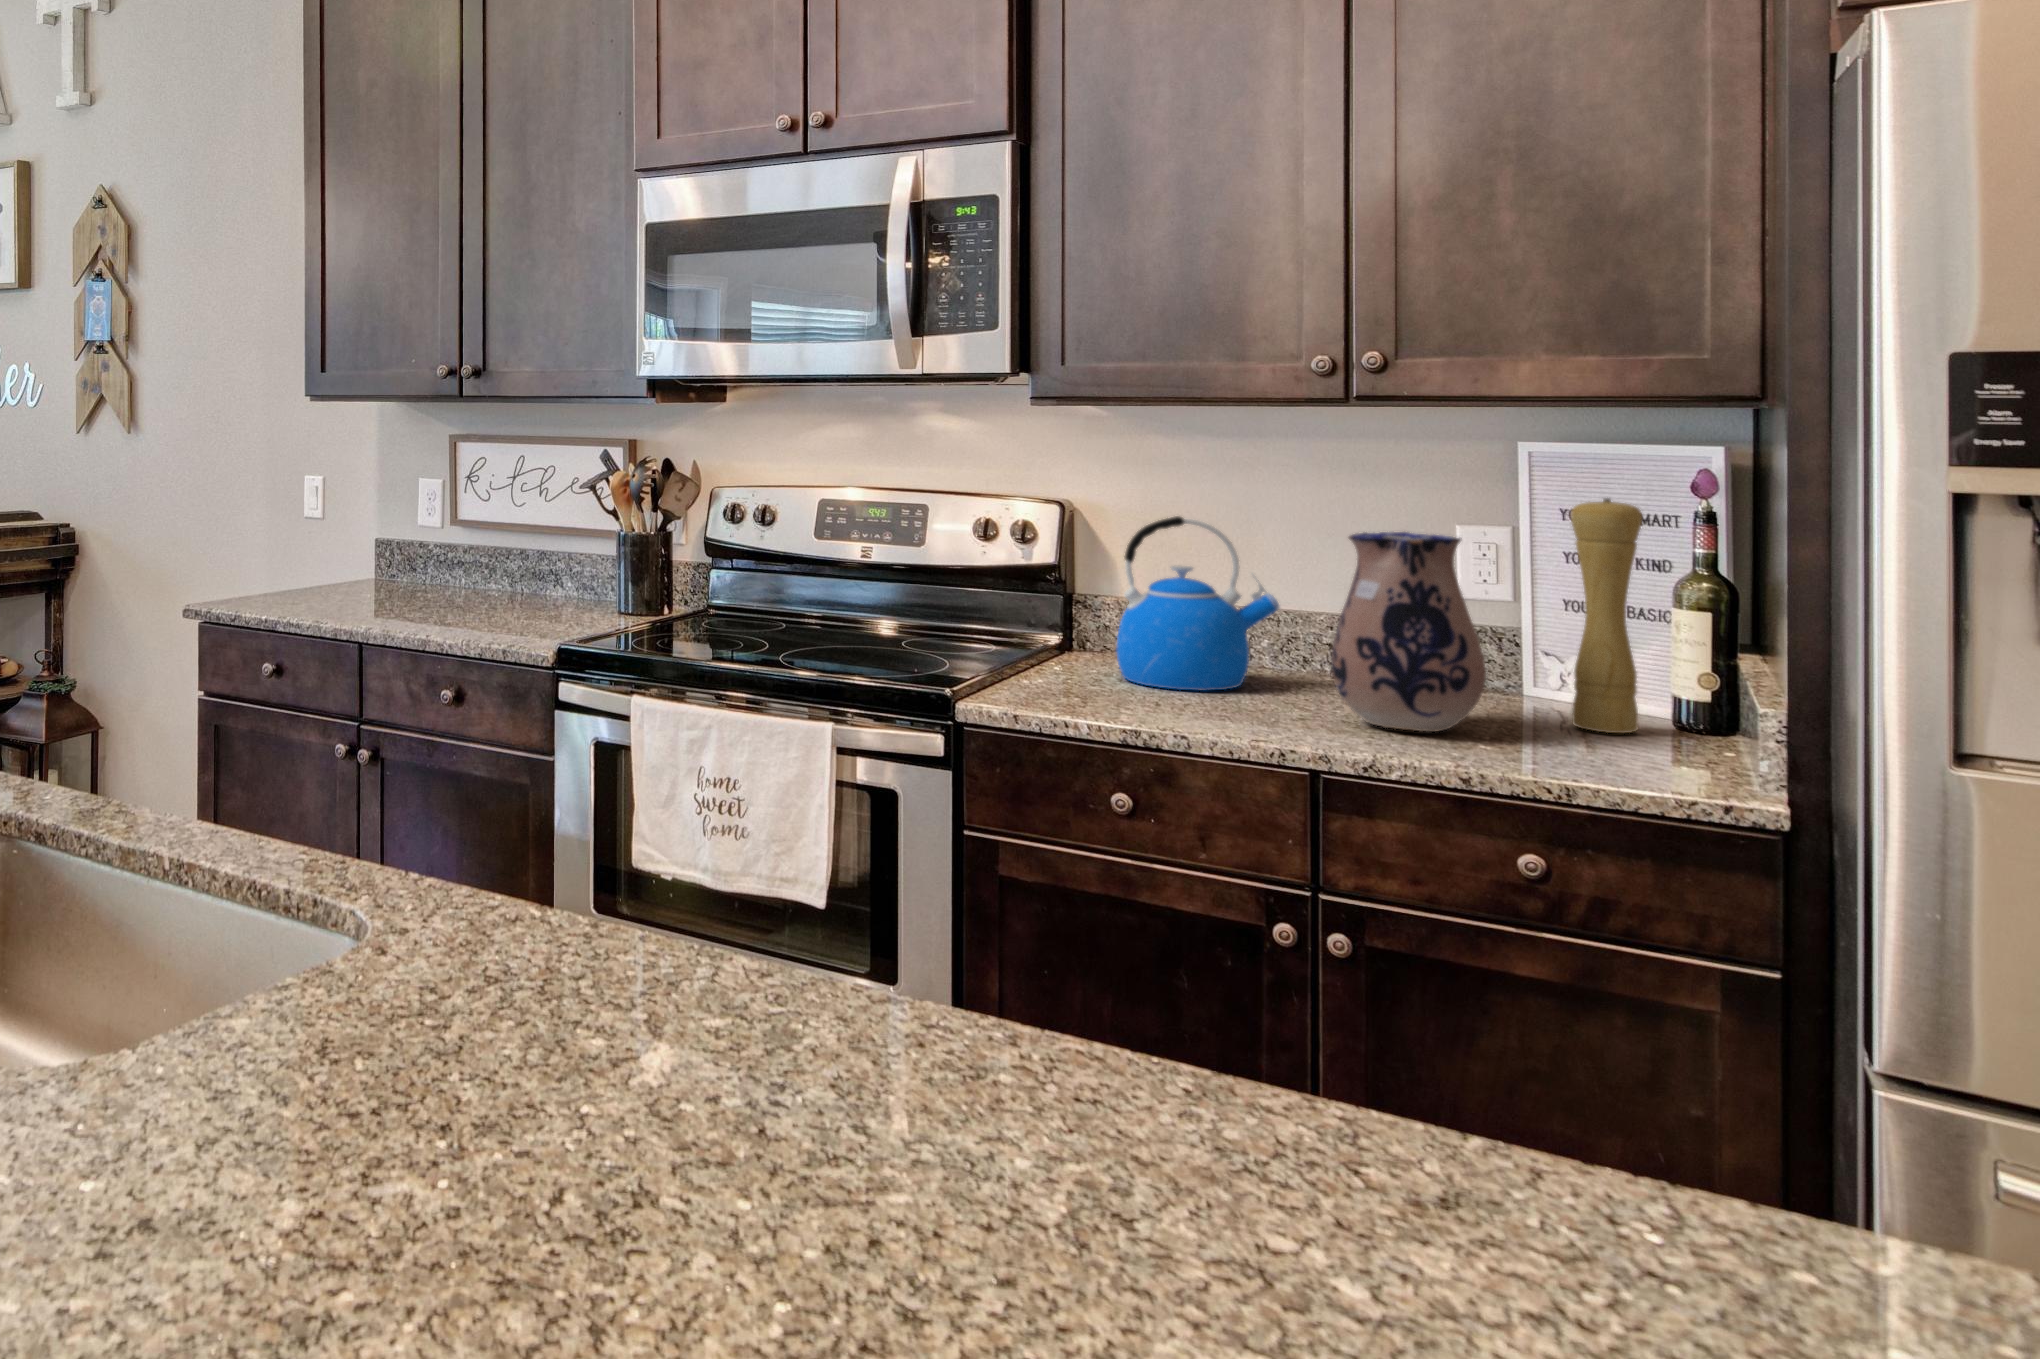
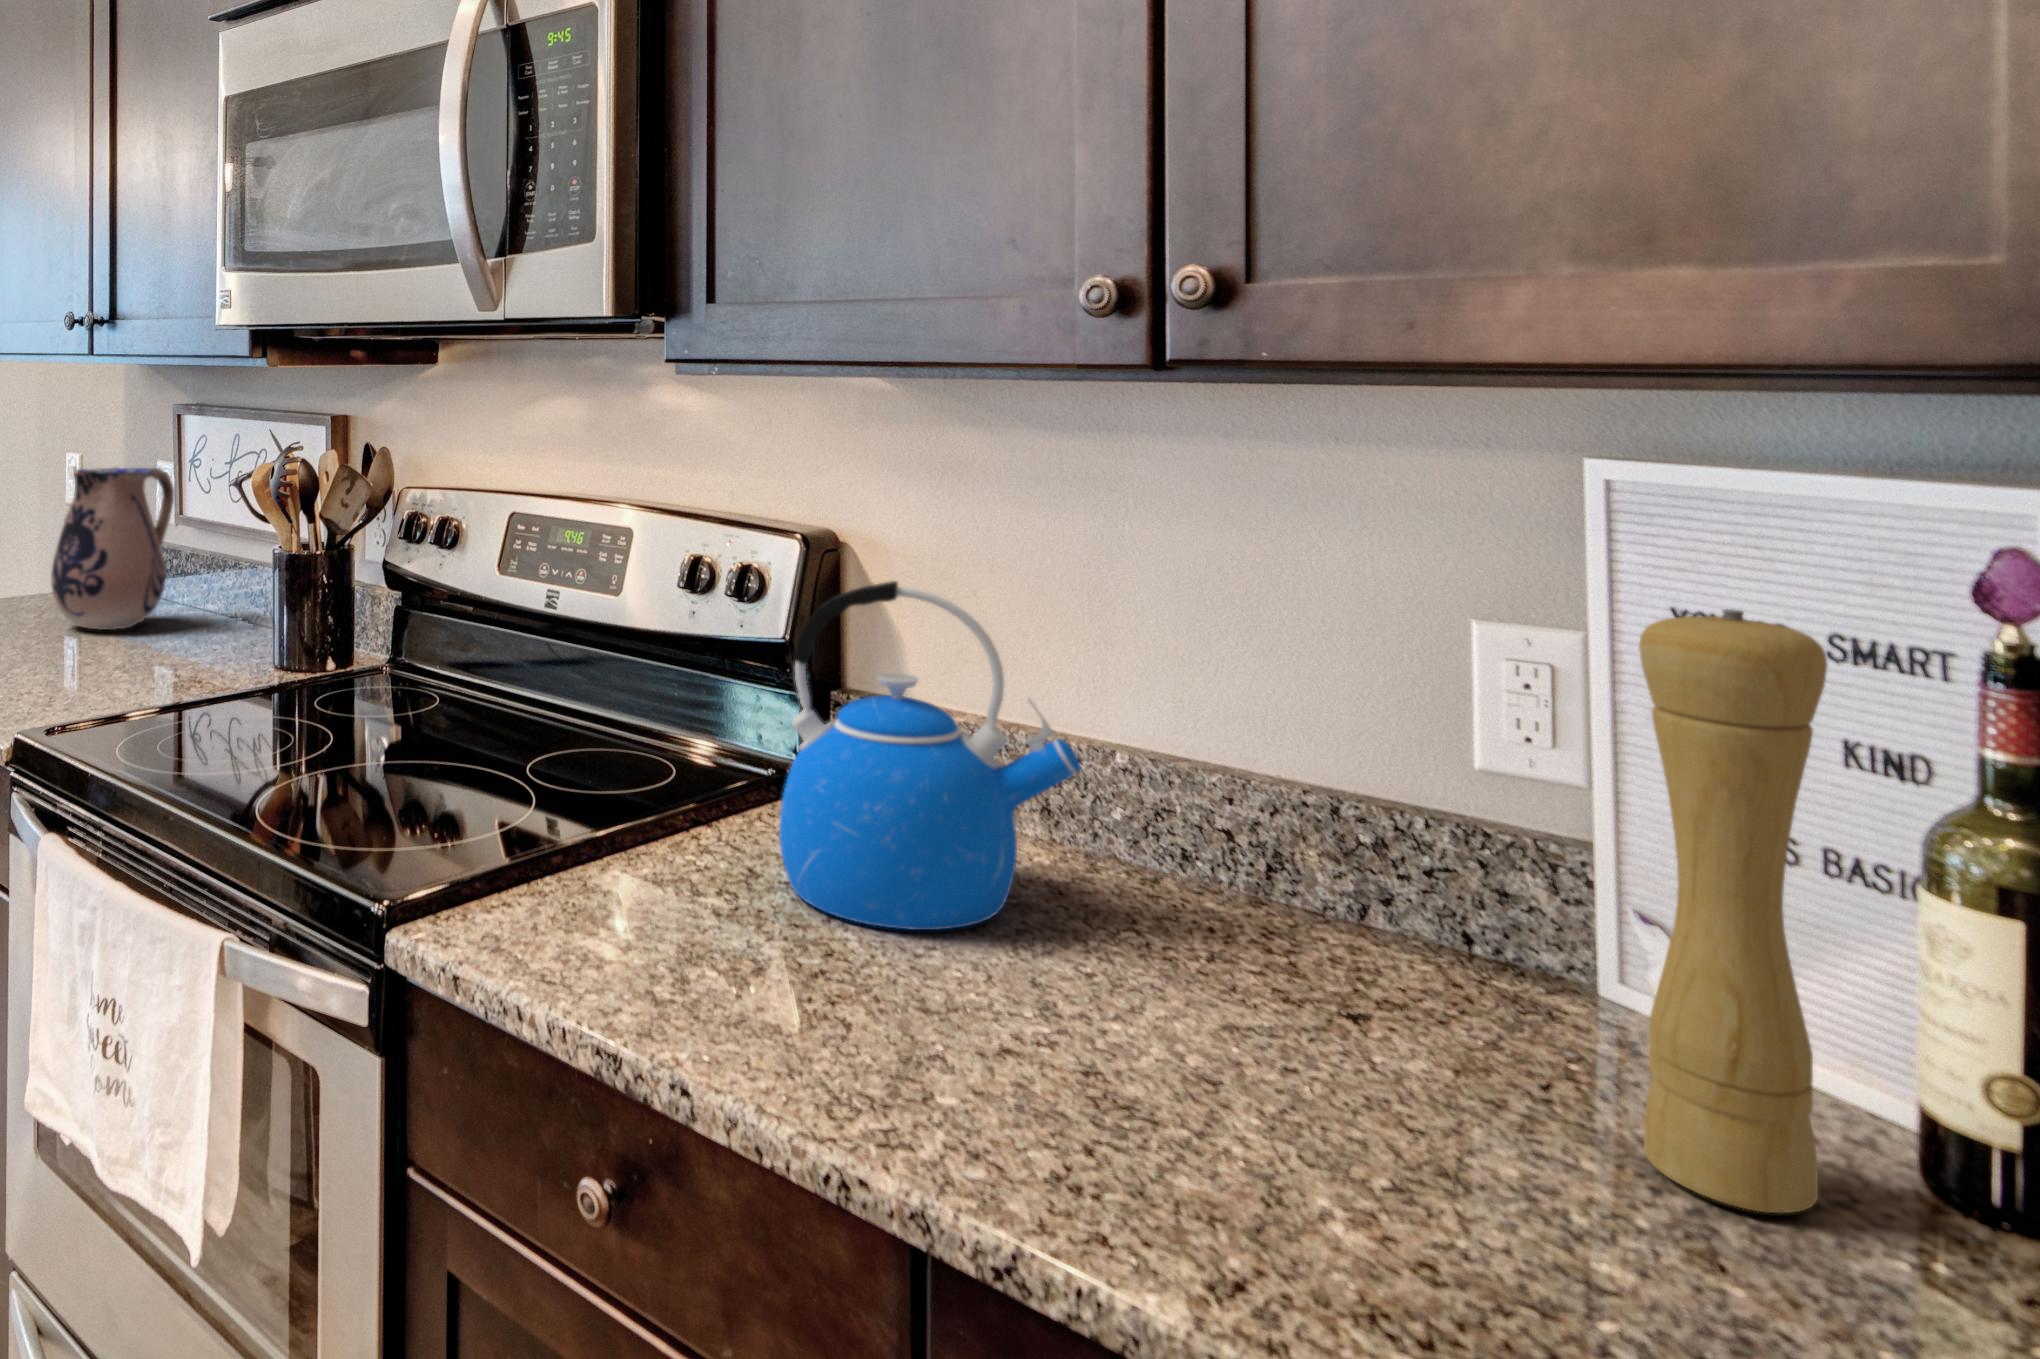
ceramic pitcher: present [1331,532,1486,732] -> present [51,468,174,630]

